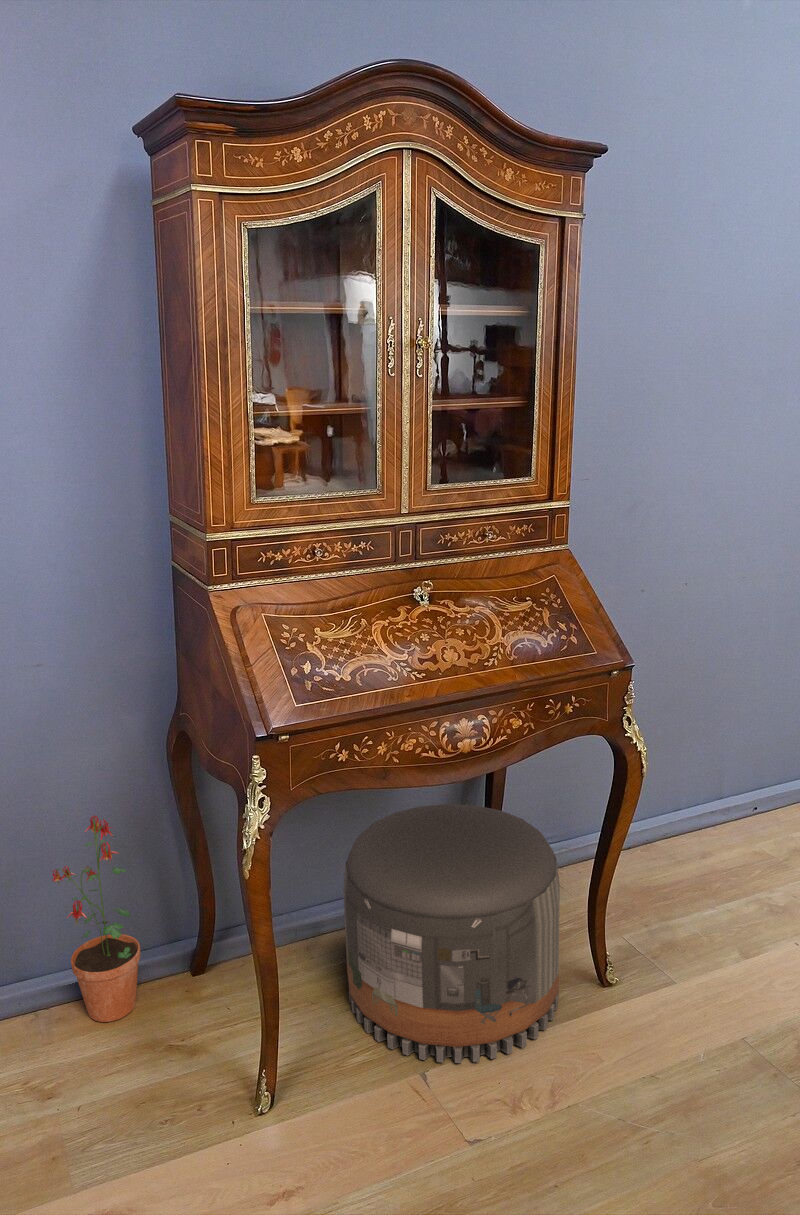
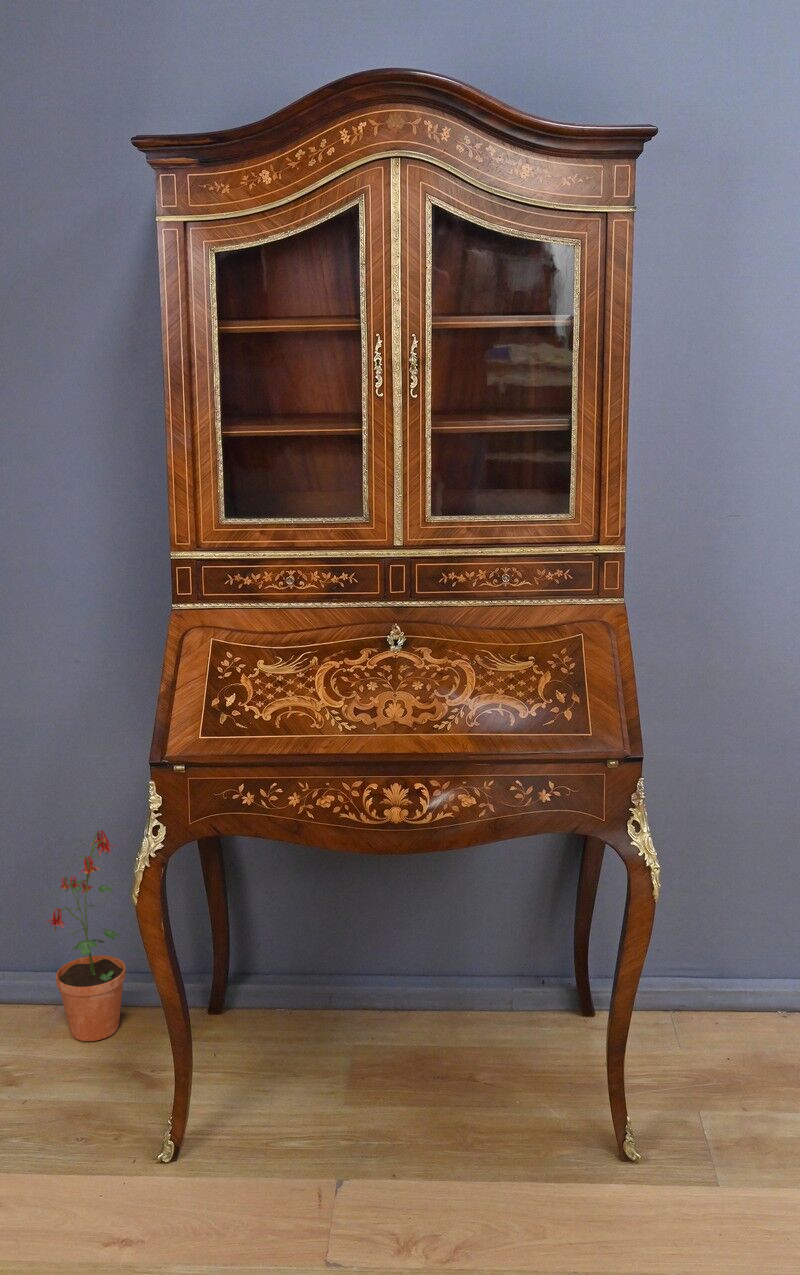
pouf: present [343,804,560,1063] -> none [294,892,550,1193]

